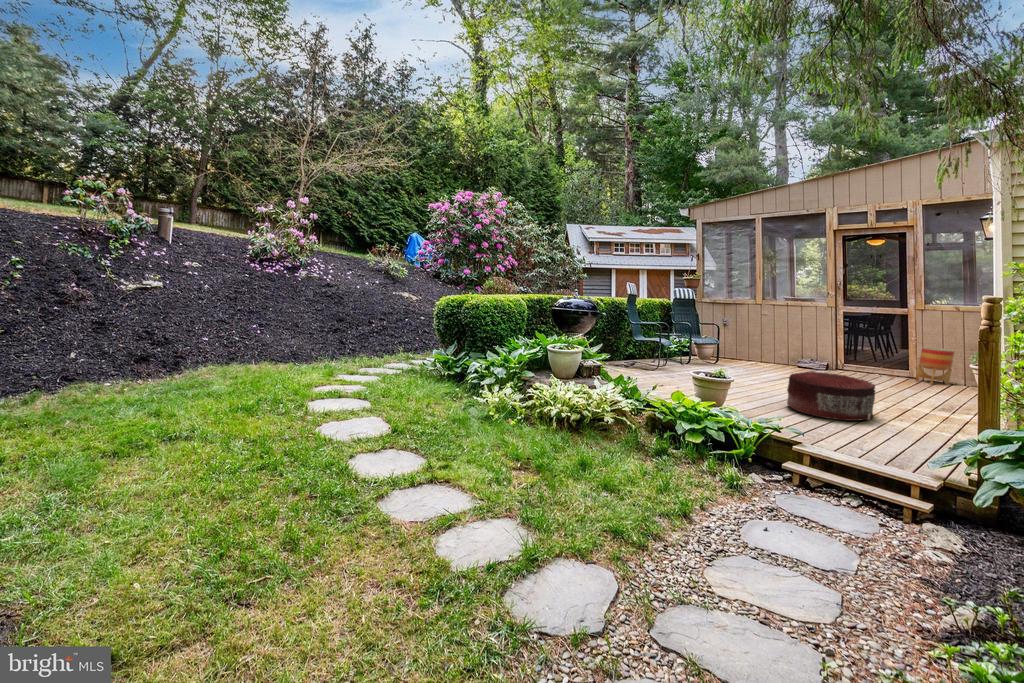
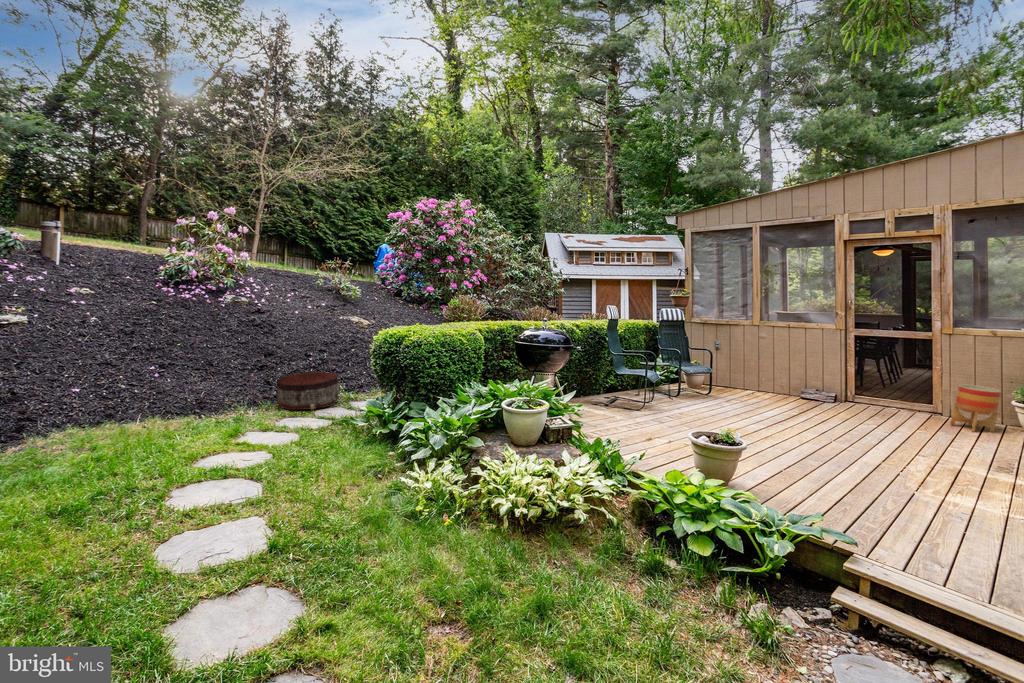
pouf: present [787,372,875,421] -> present [276,371,339,410]

